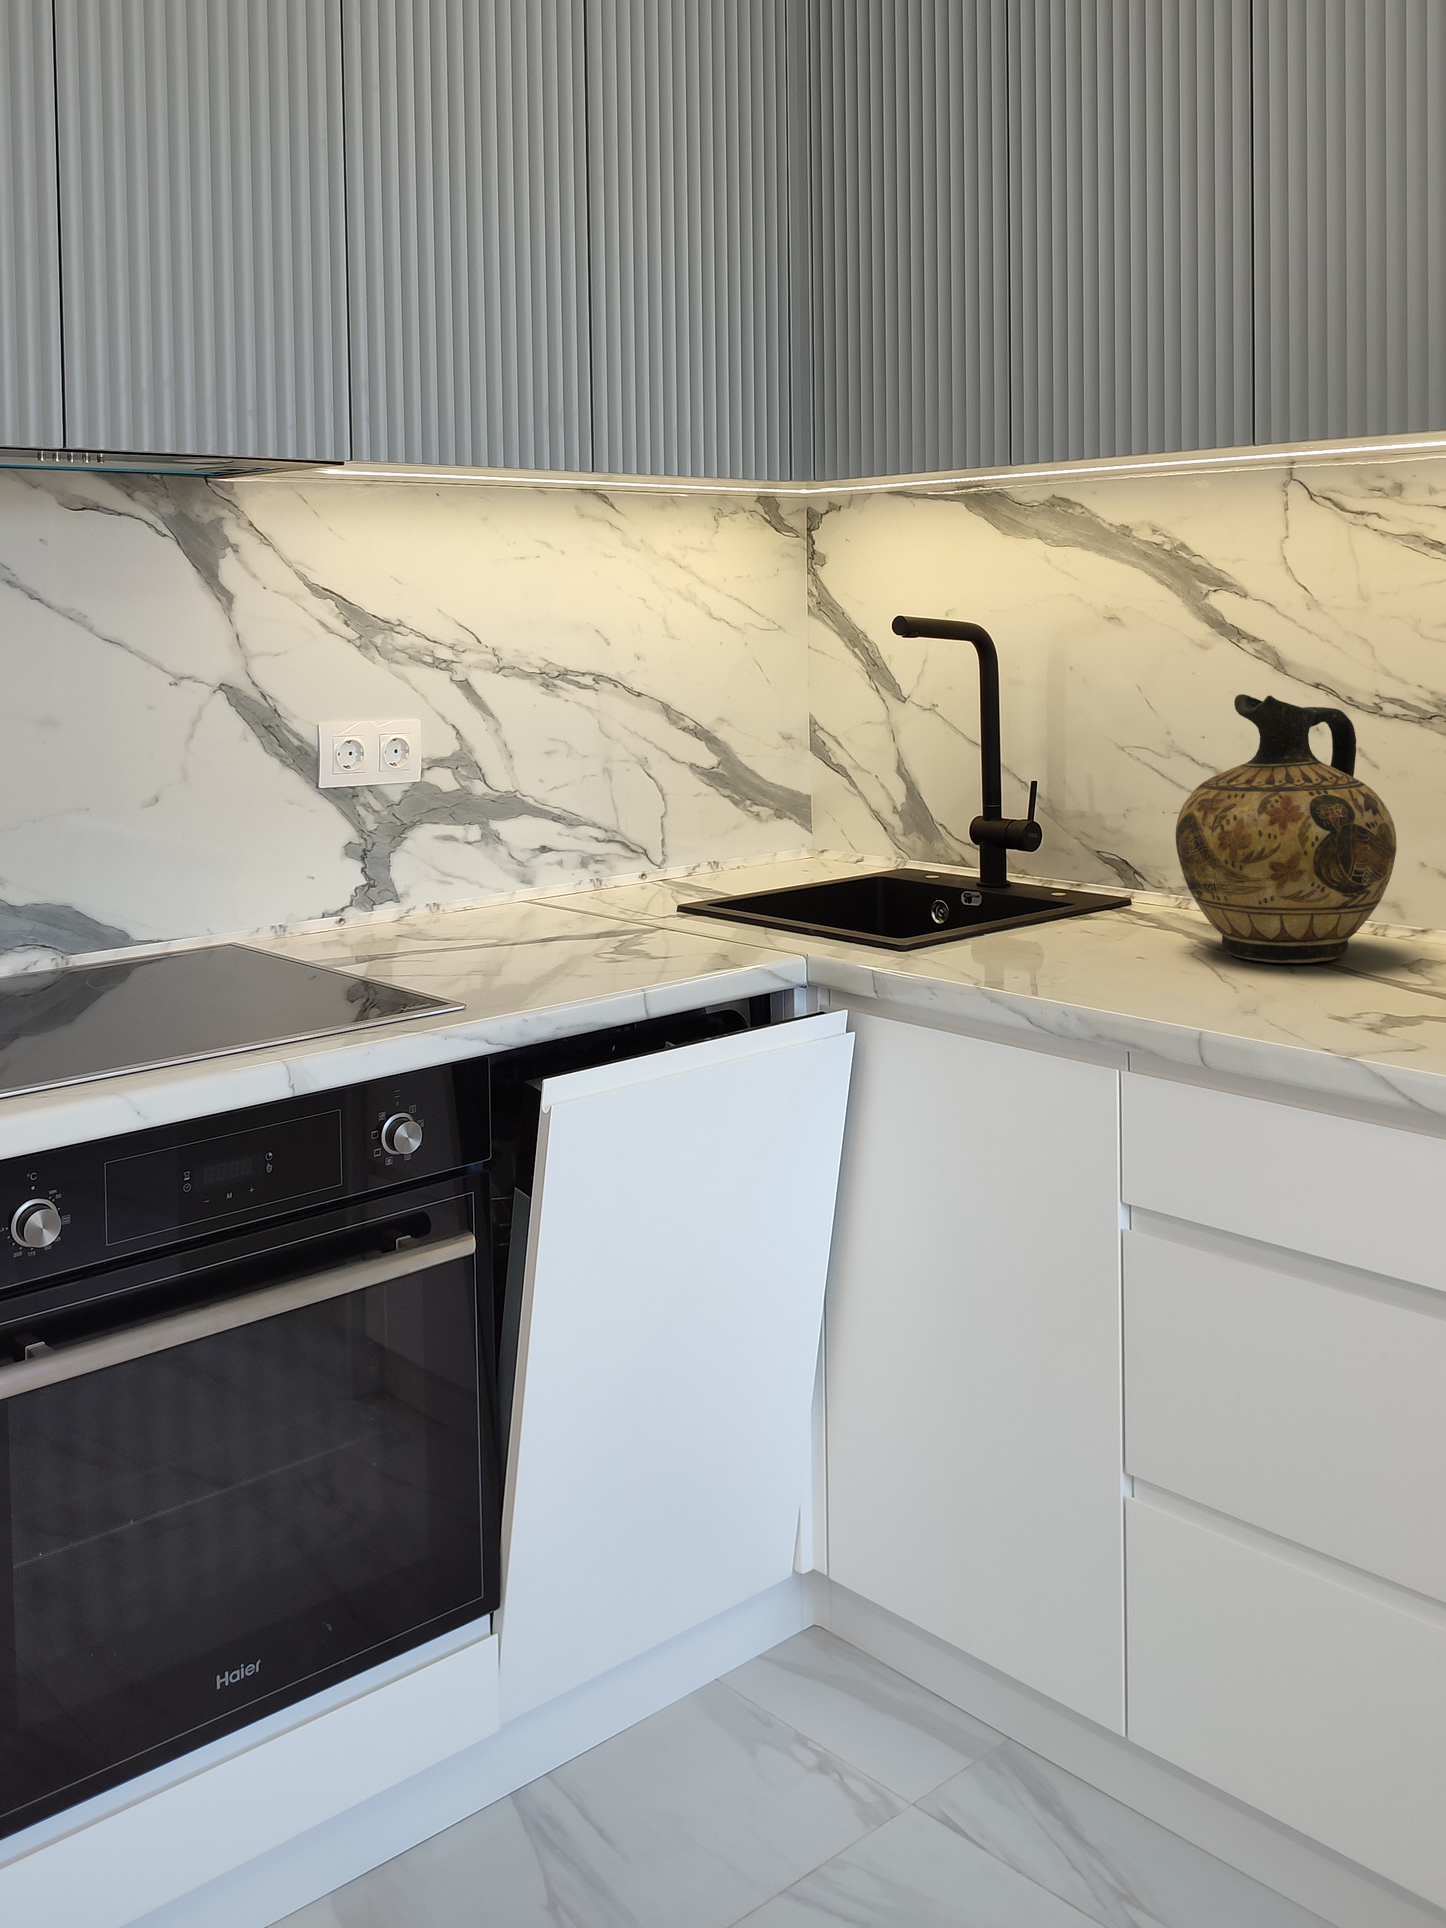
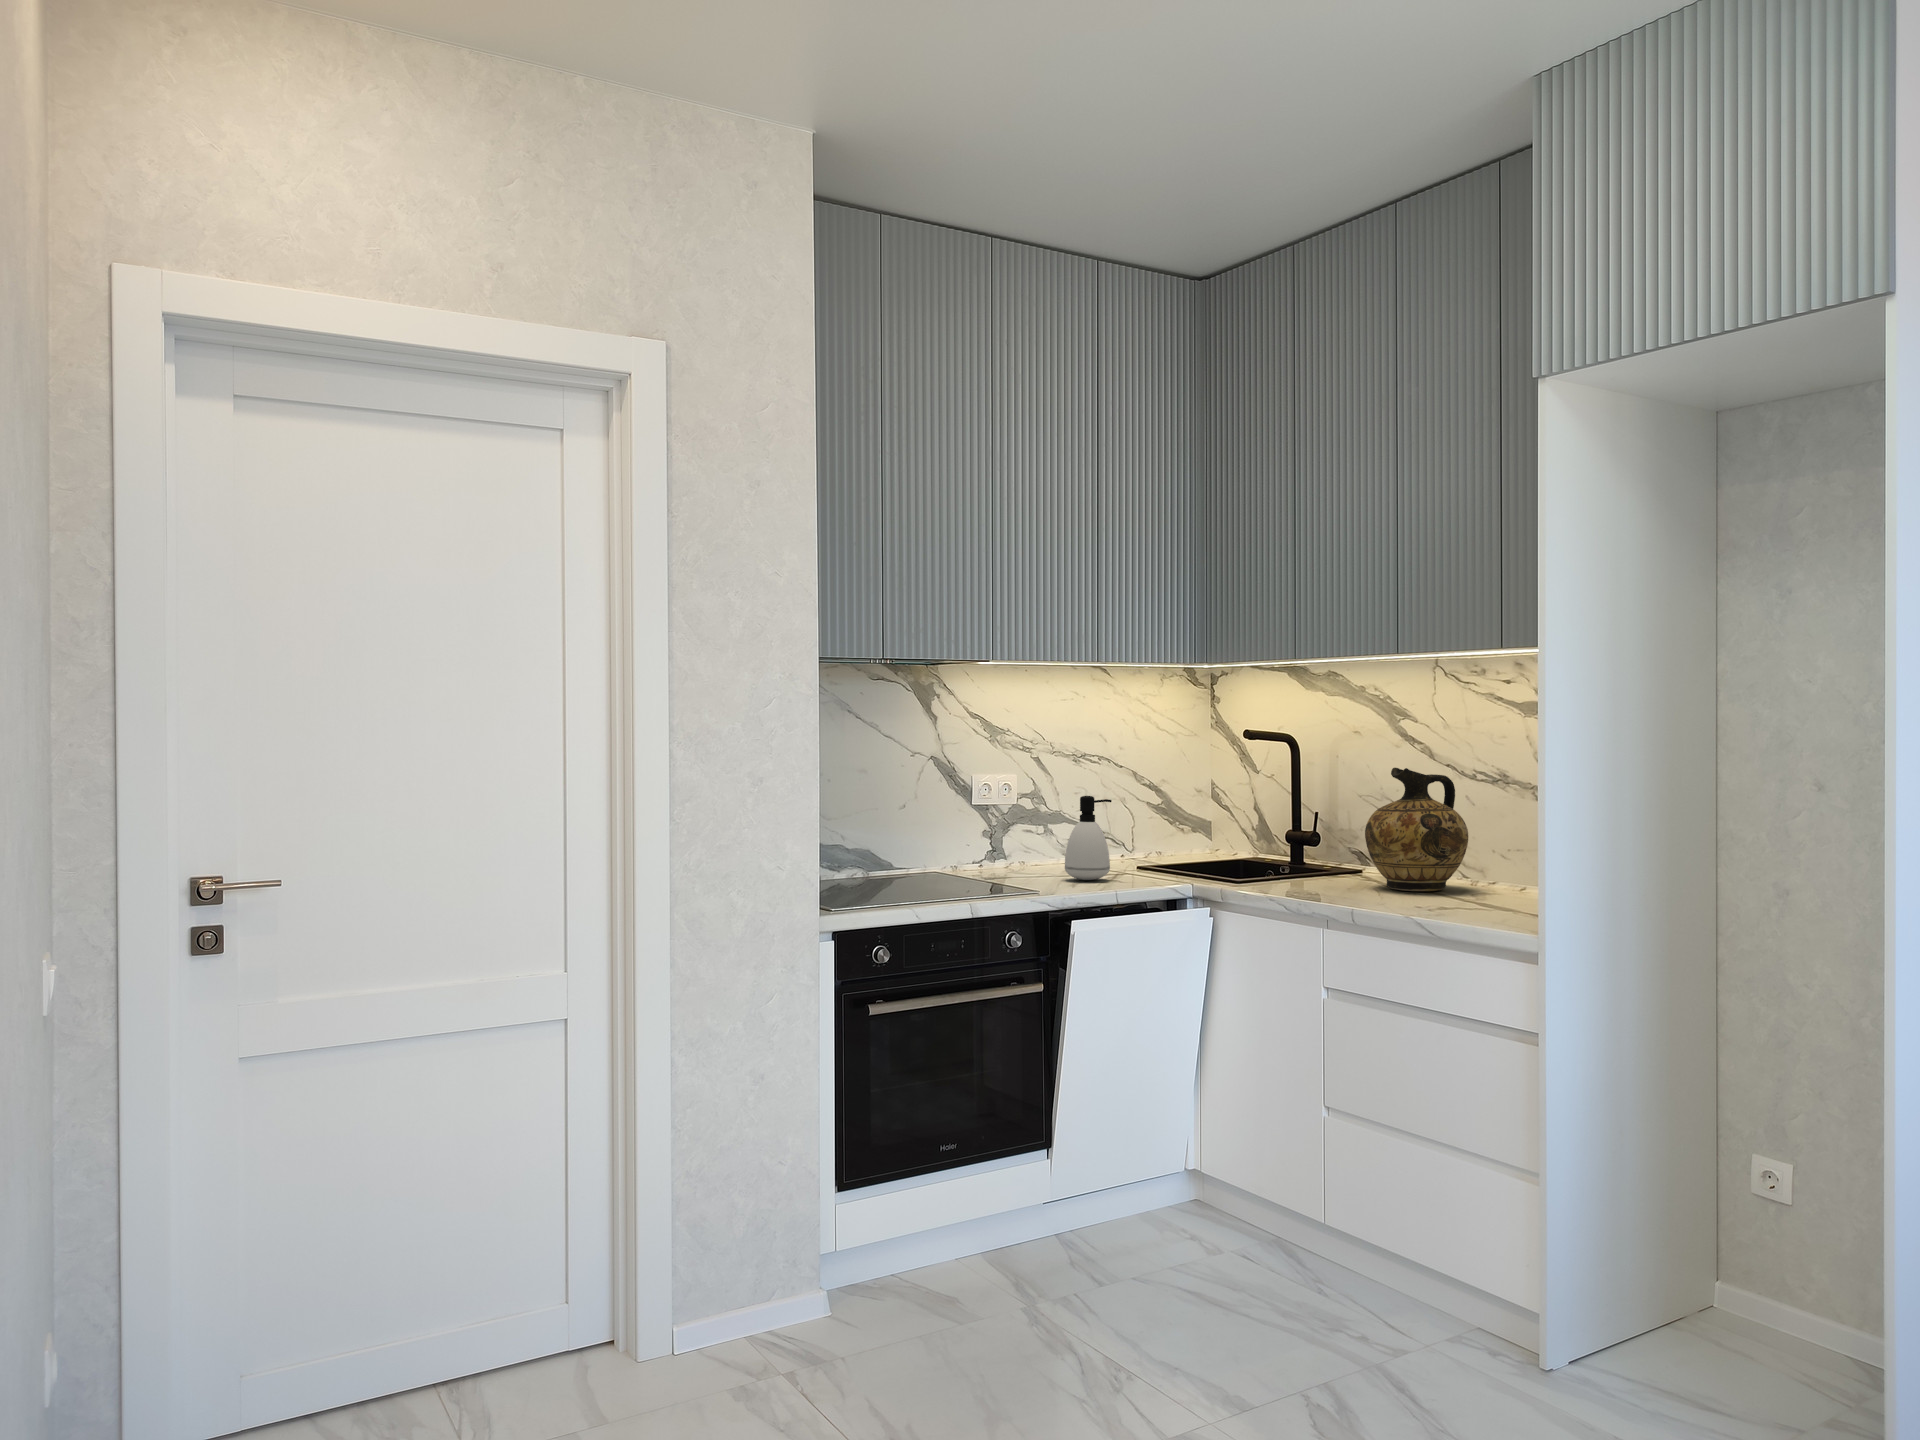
soap dispenser: none [525,768,628,957] -> present [1065,796,1112,880]

